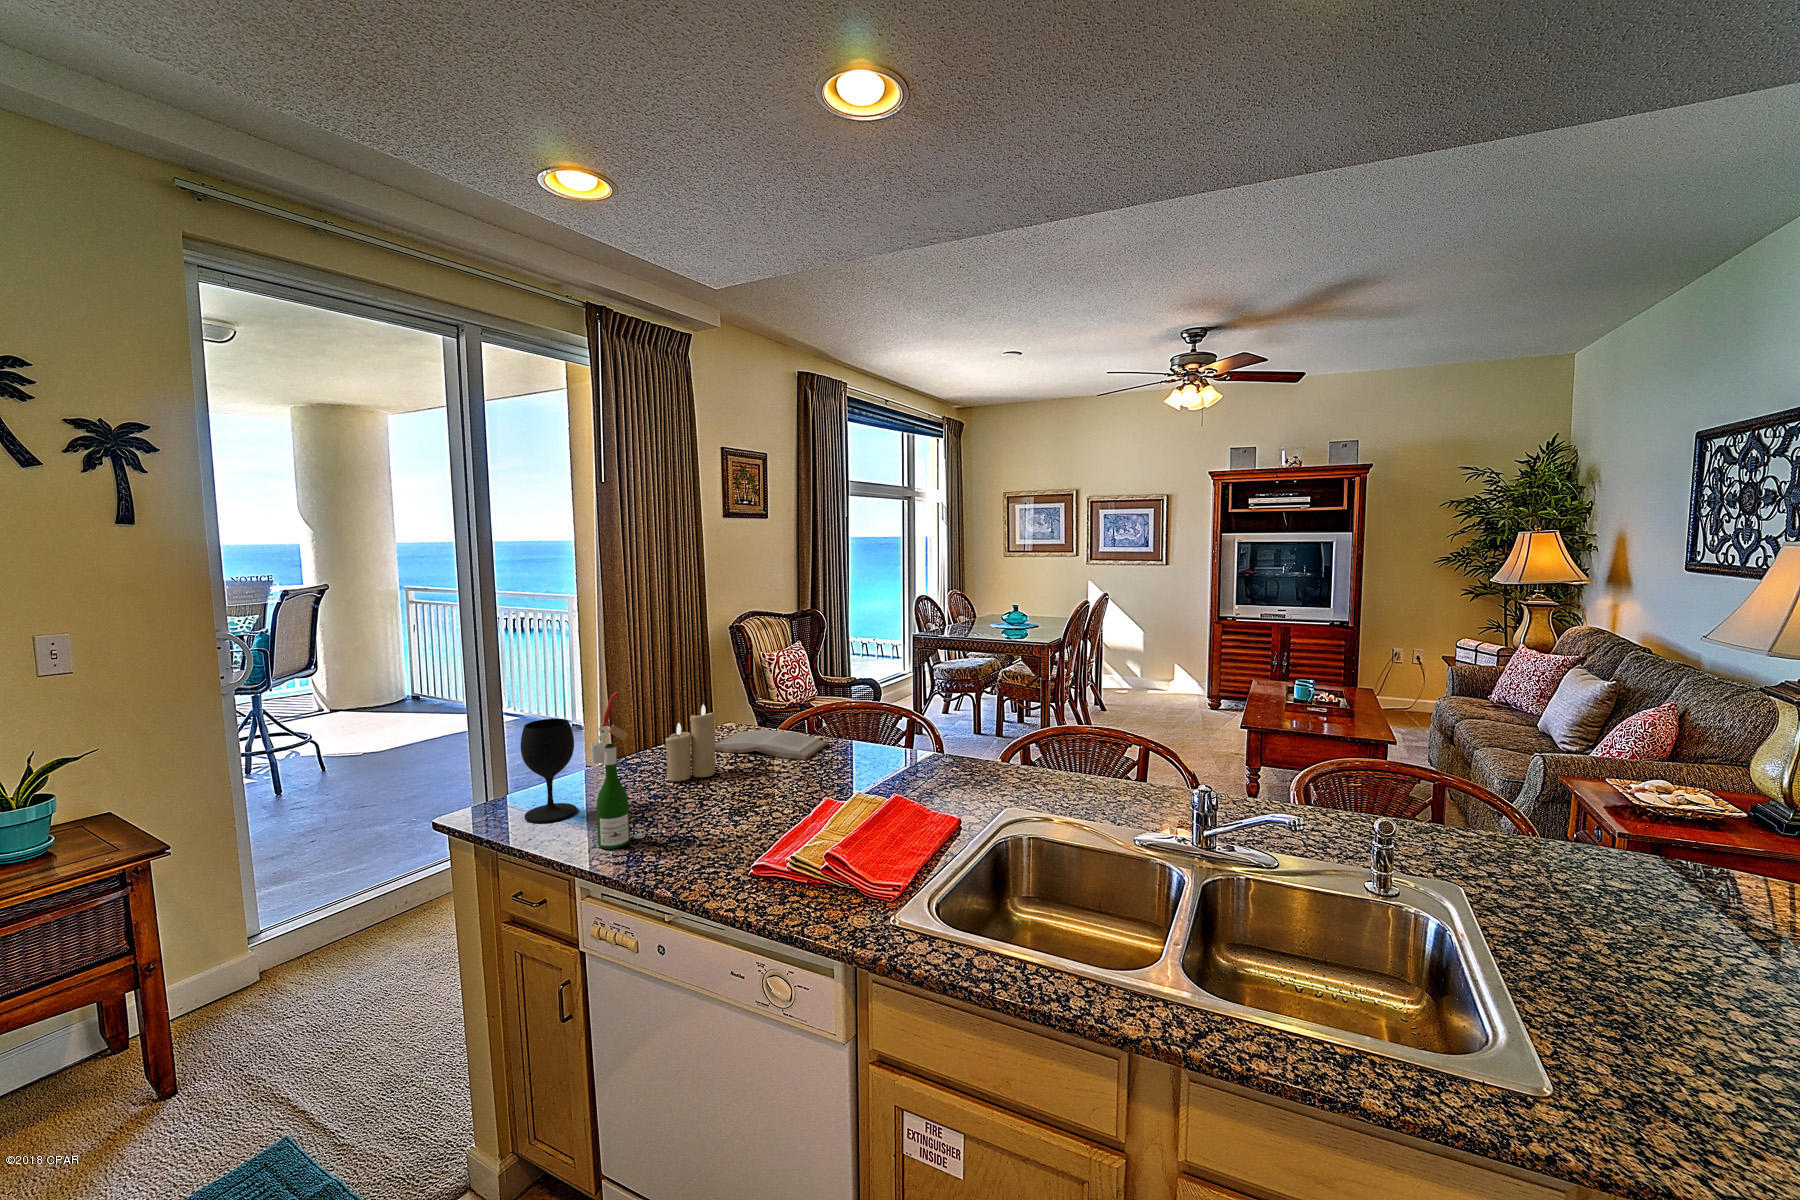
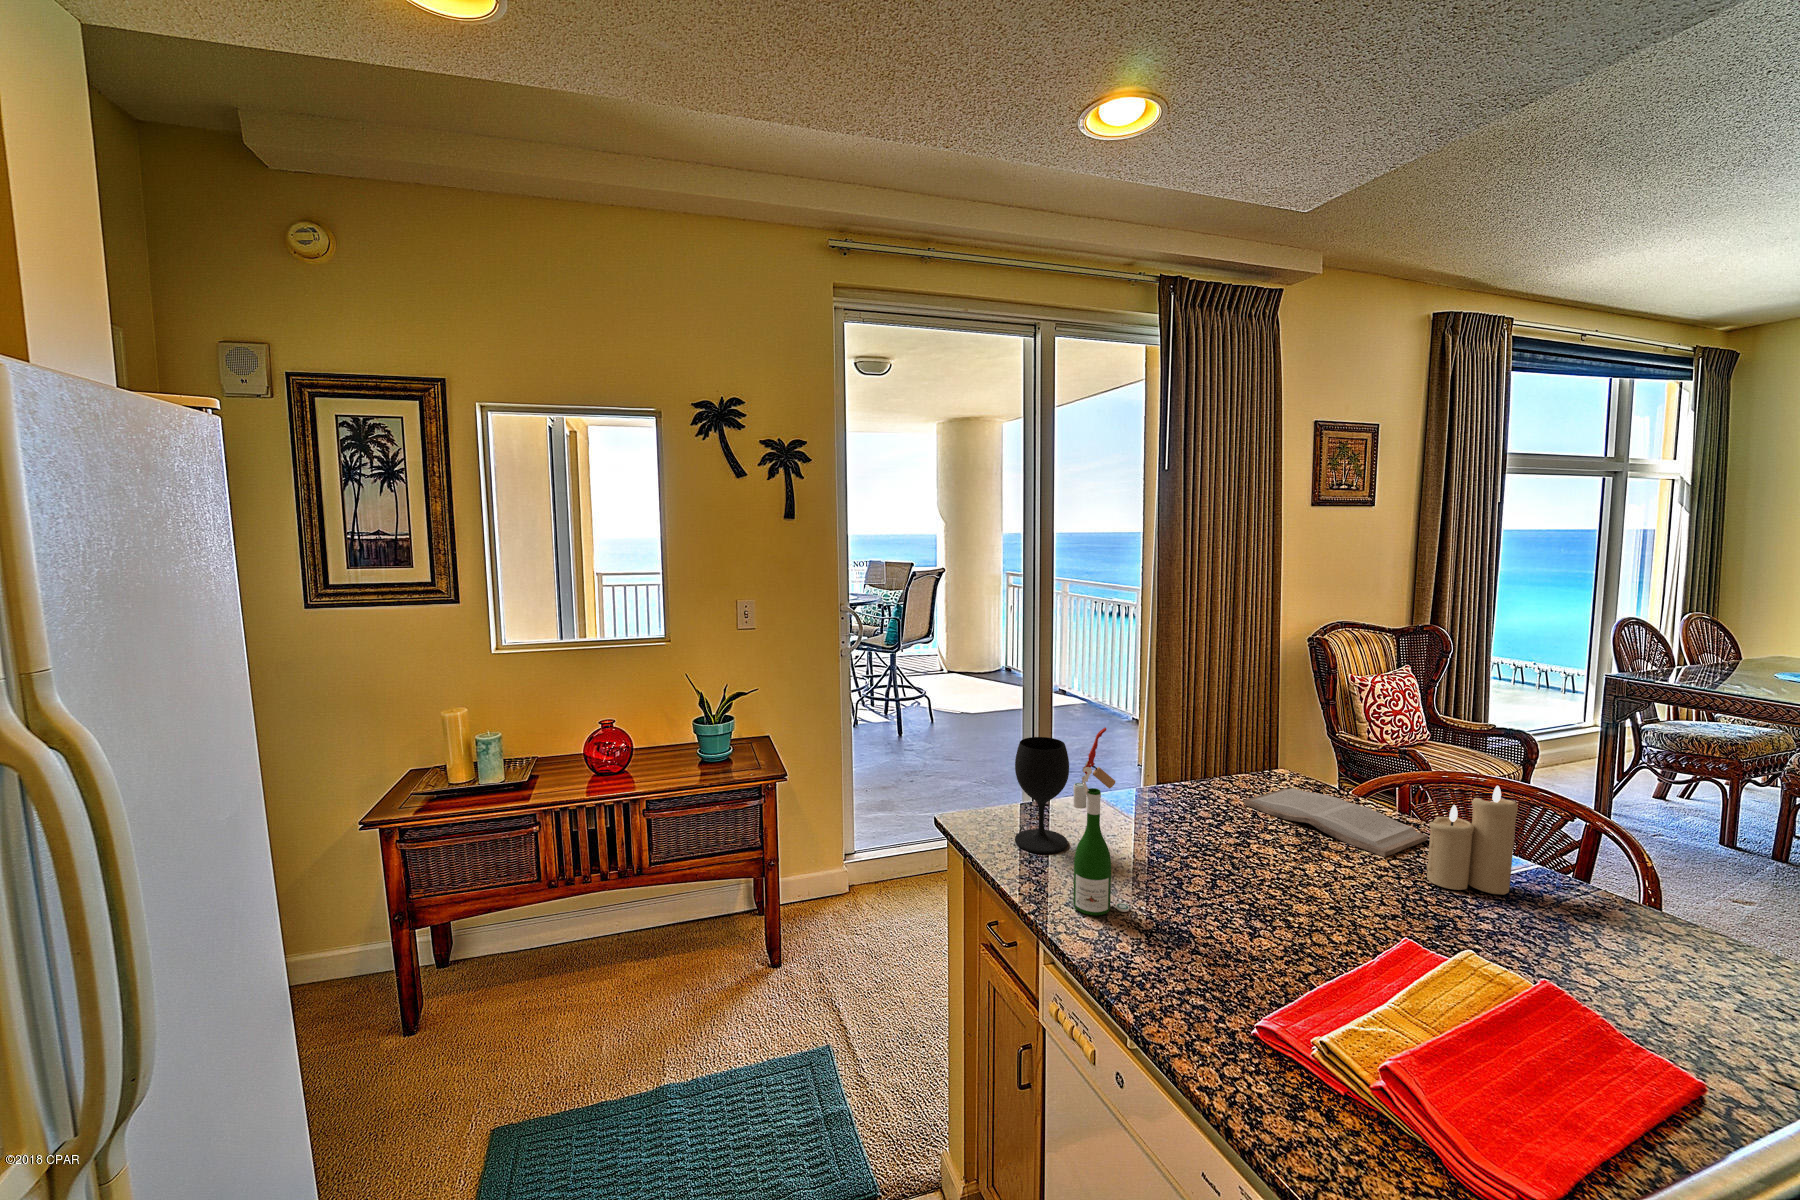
candle: present [665,705,715,781] -> present [1427,786,1518,895]

